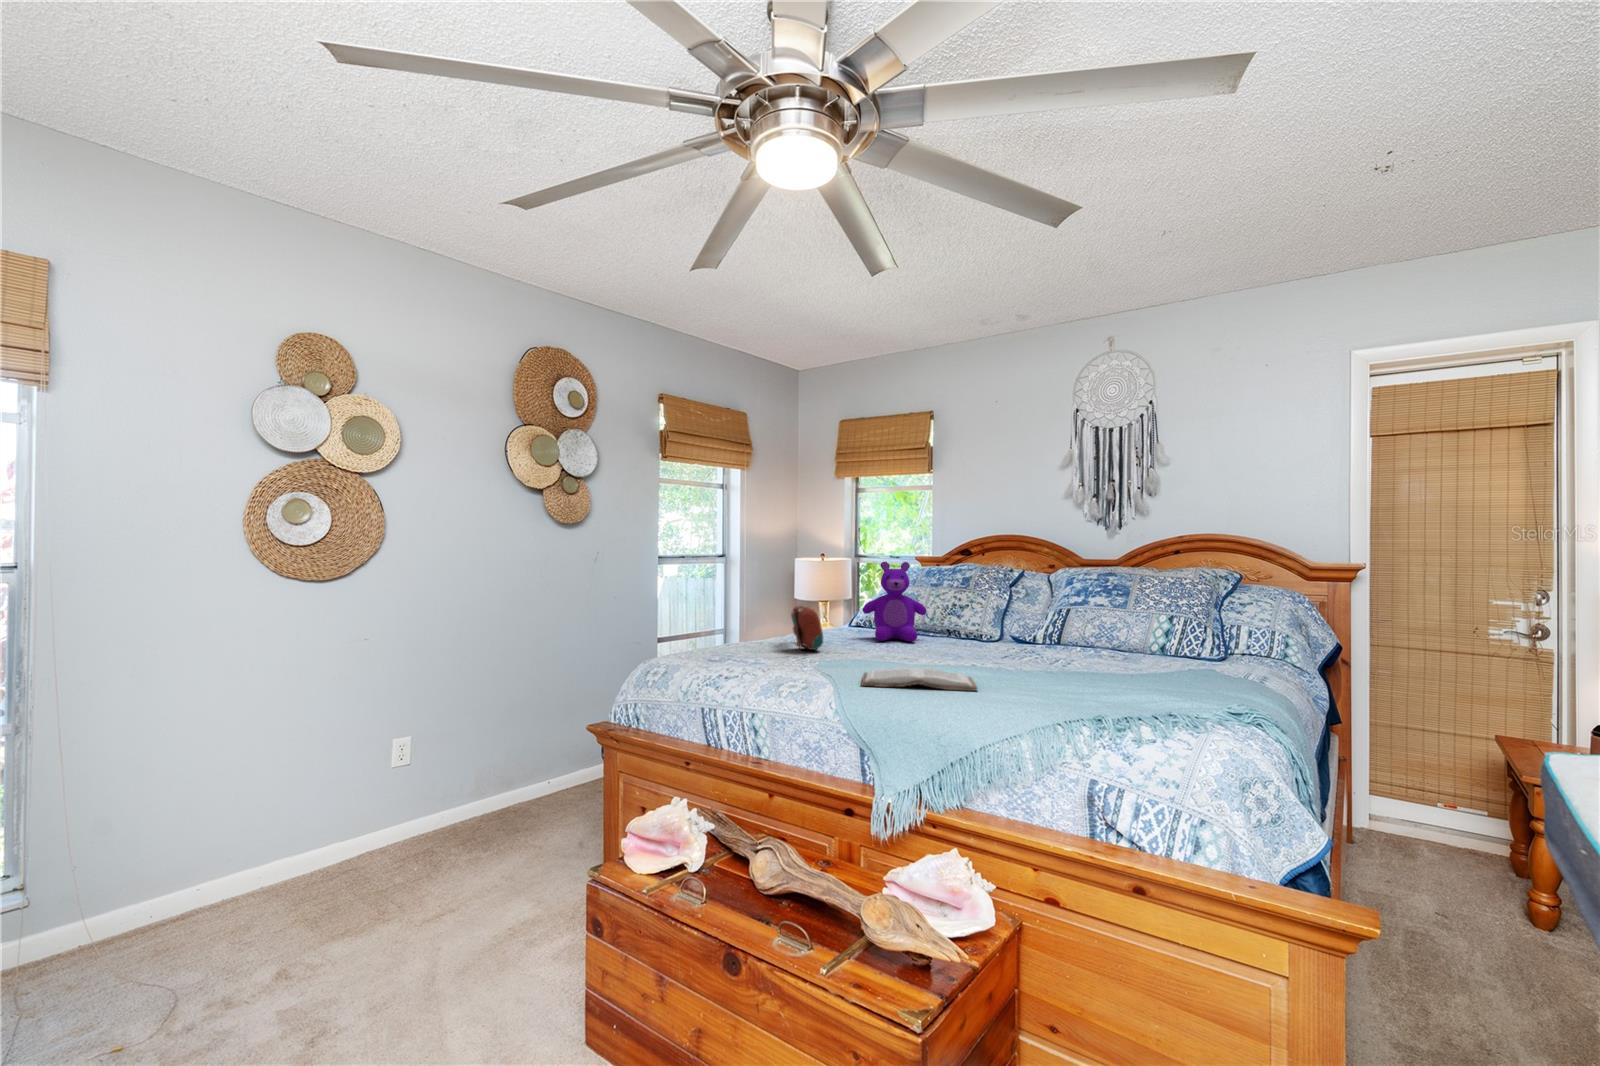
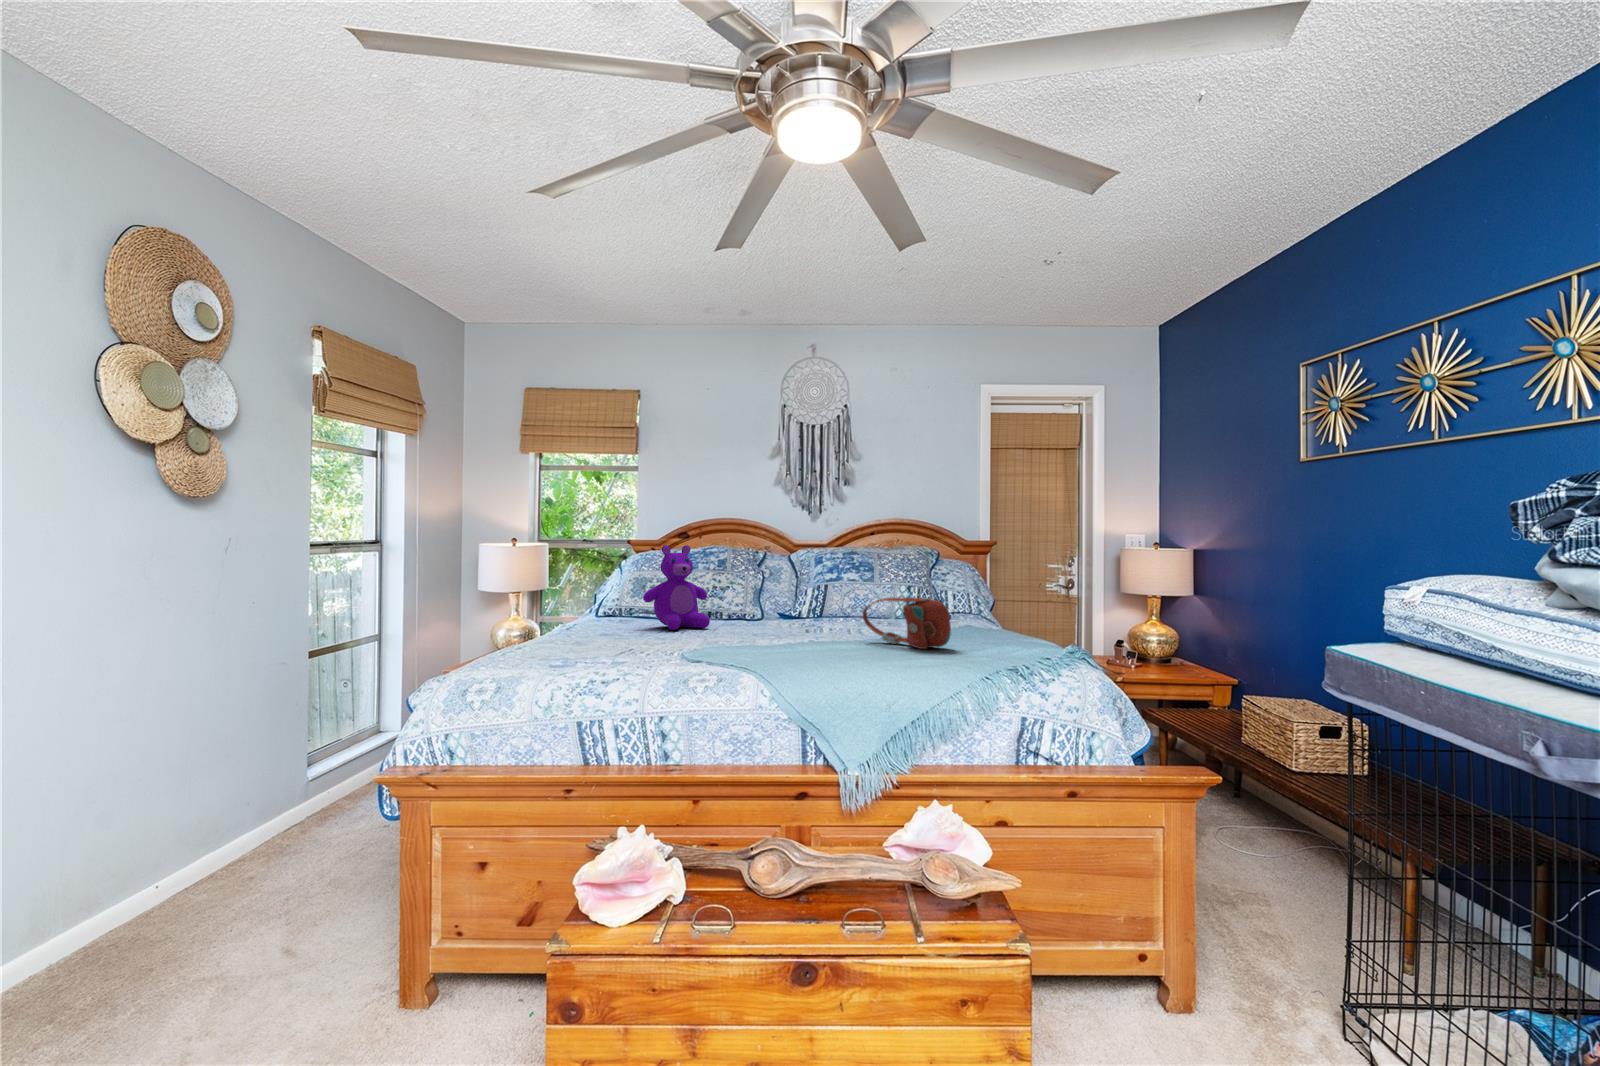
handbag: present [791,606,823,650] -> present [863,597,951,649]
book: present [861,668,977,691] -> none [761,647,881,670]

